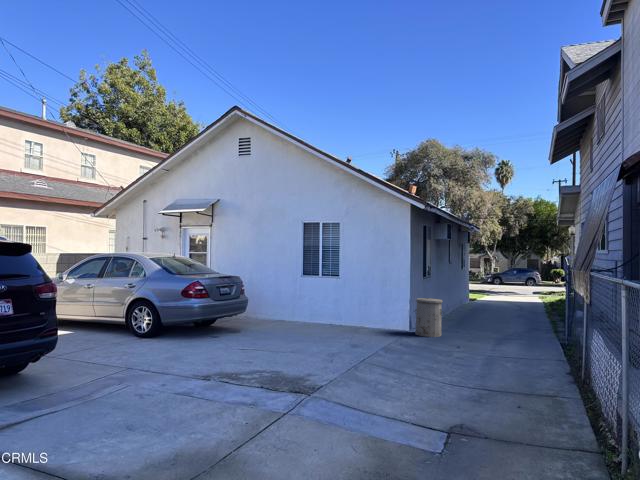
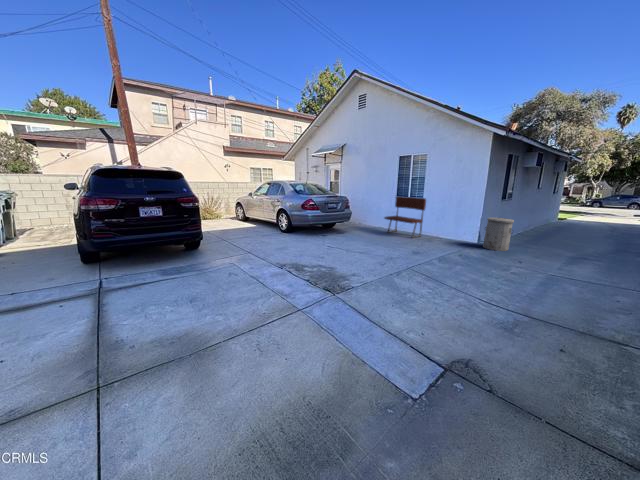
bench: none [292,275,345,331] -> present [385,196,426,238]

